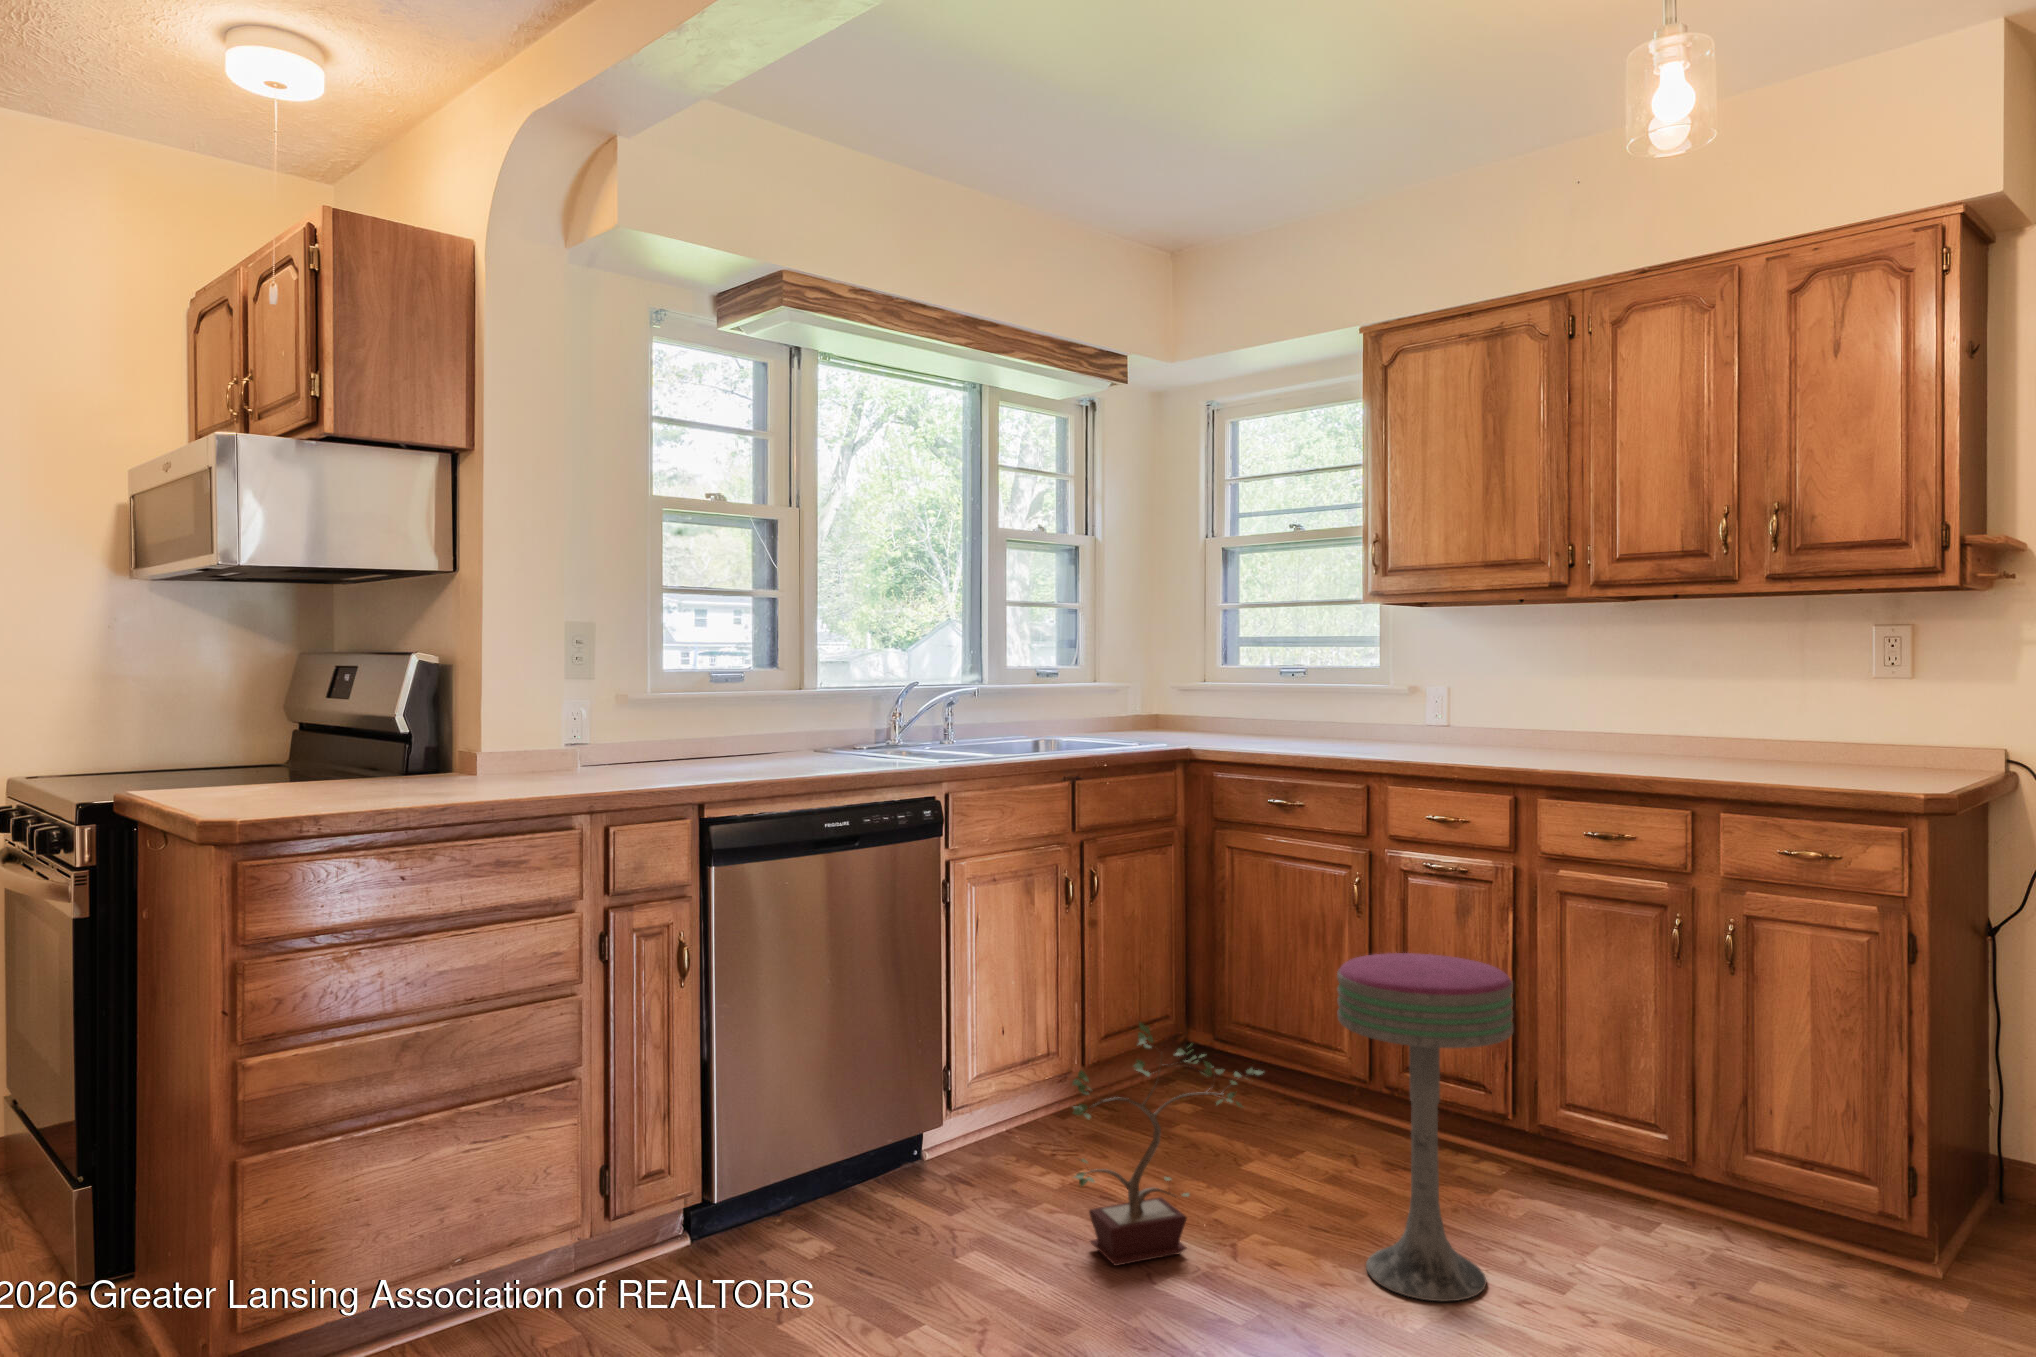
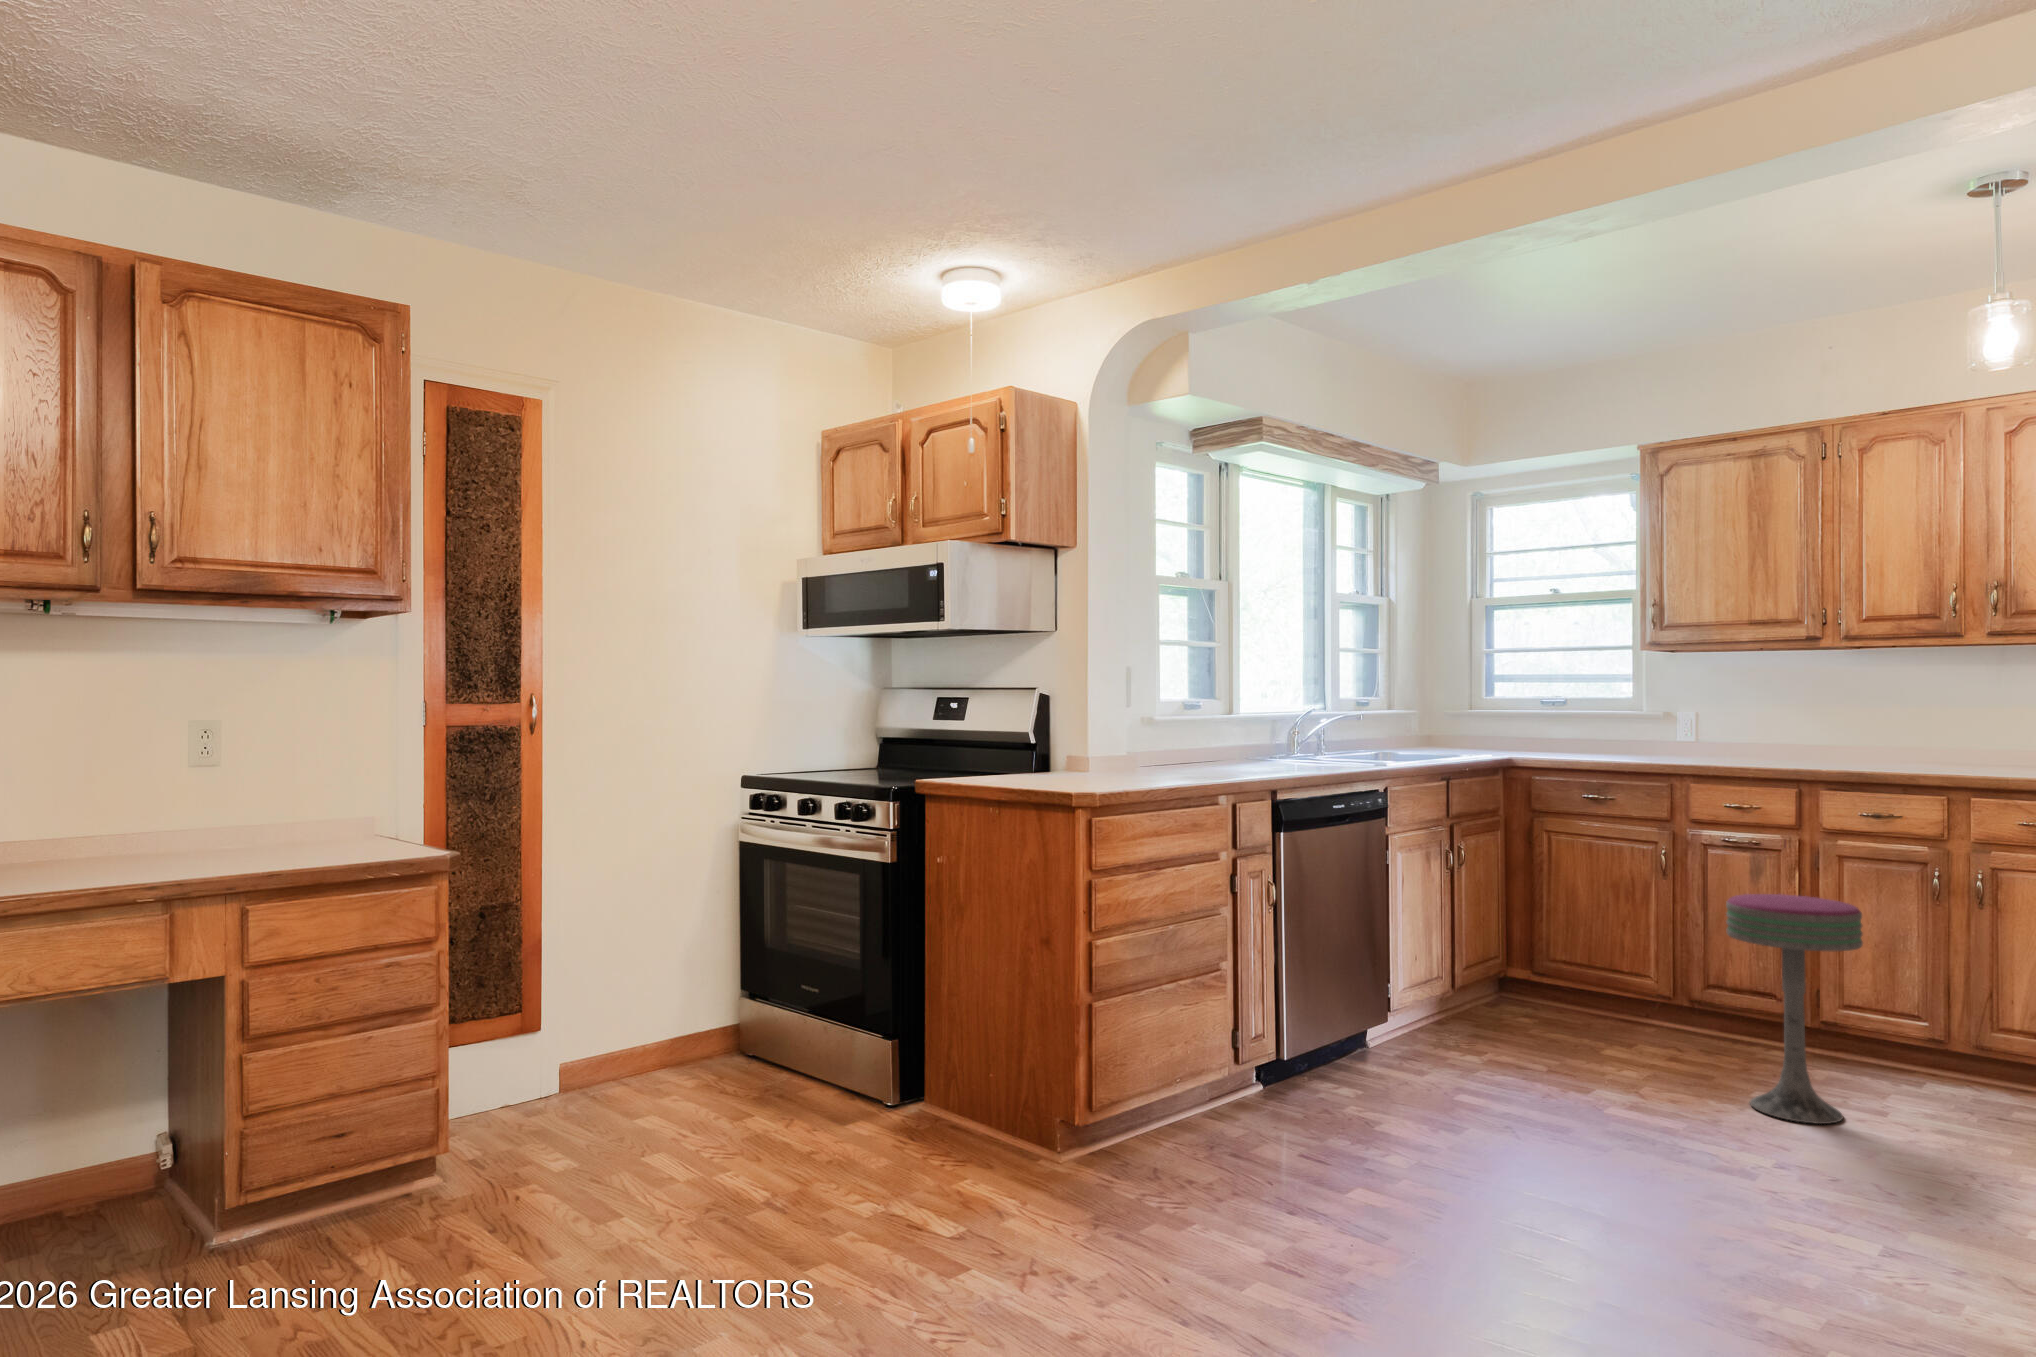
potted plant: present [1073,1023,1263,1266] -> none [1545,939,1669,1105]

